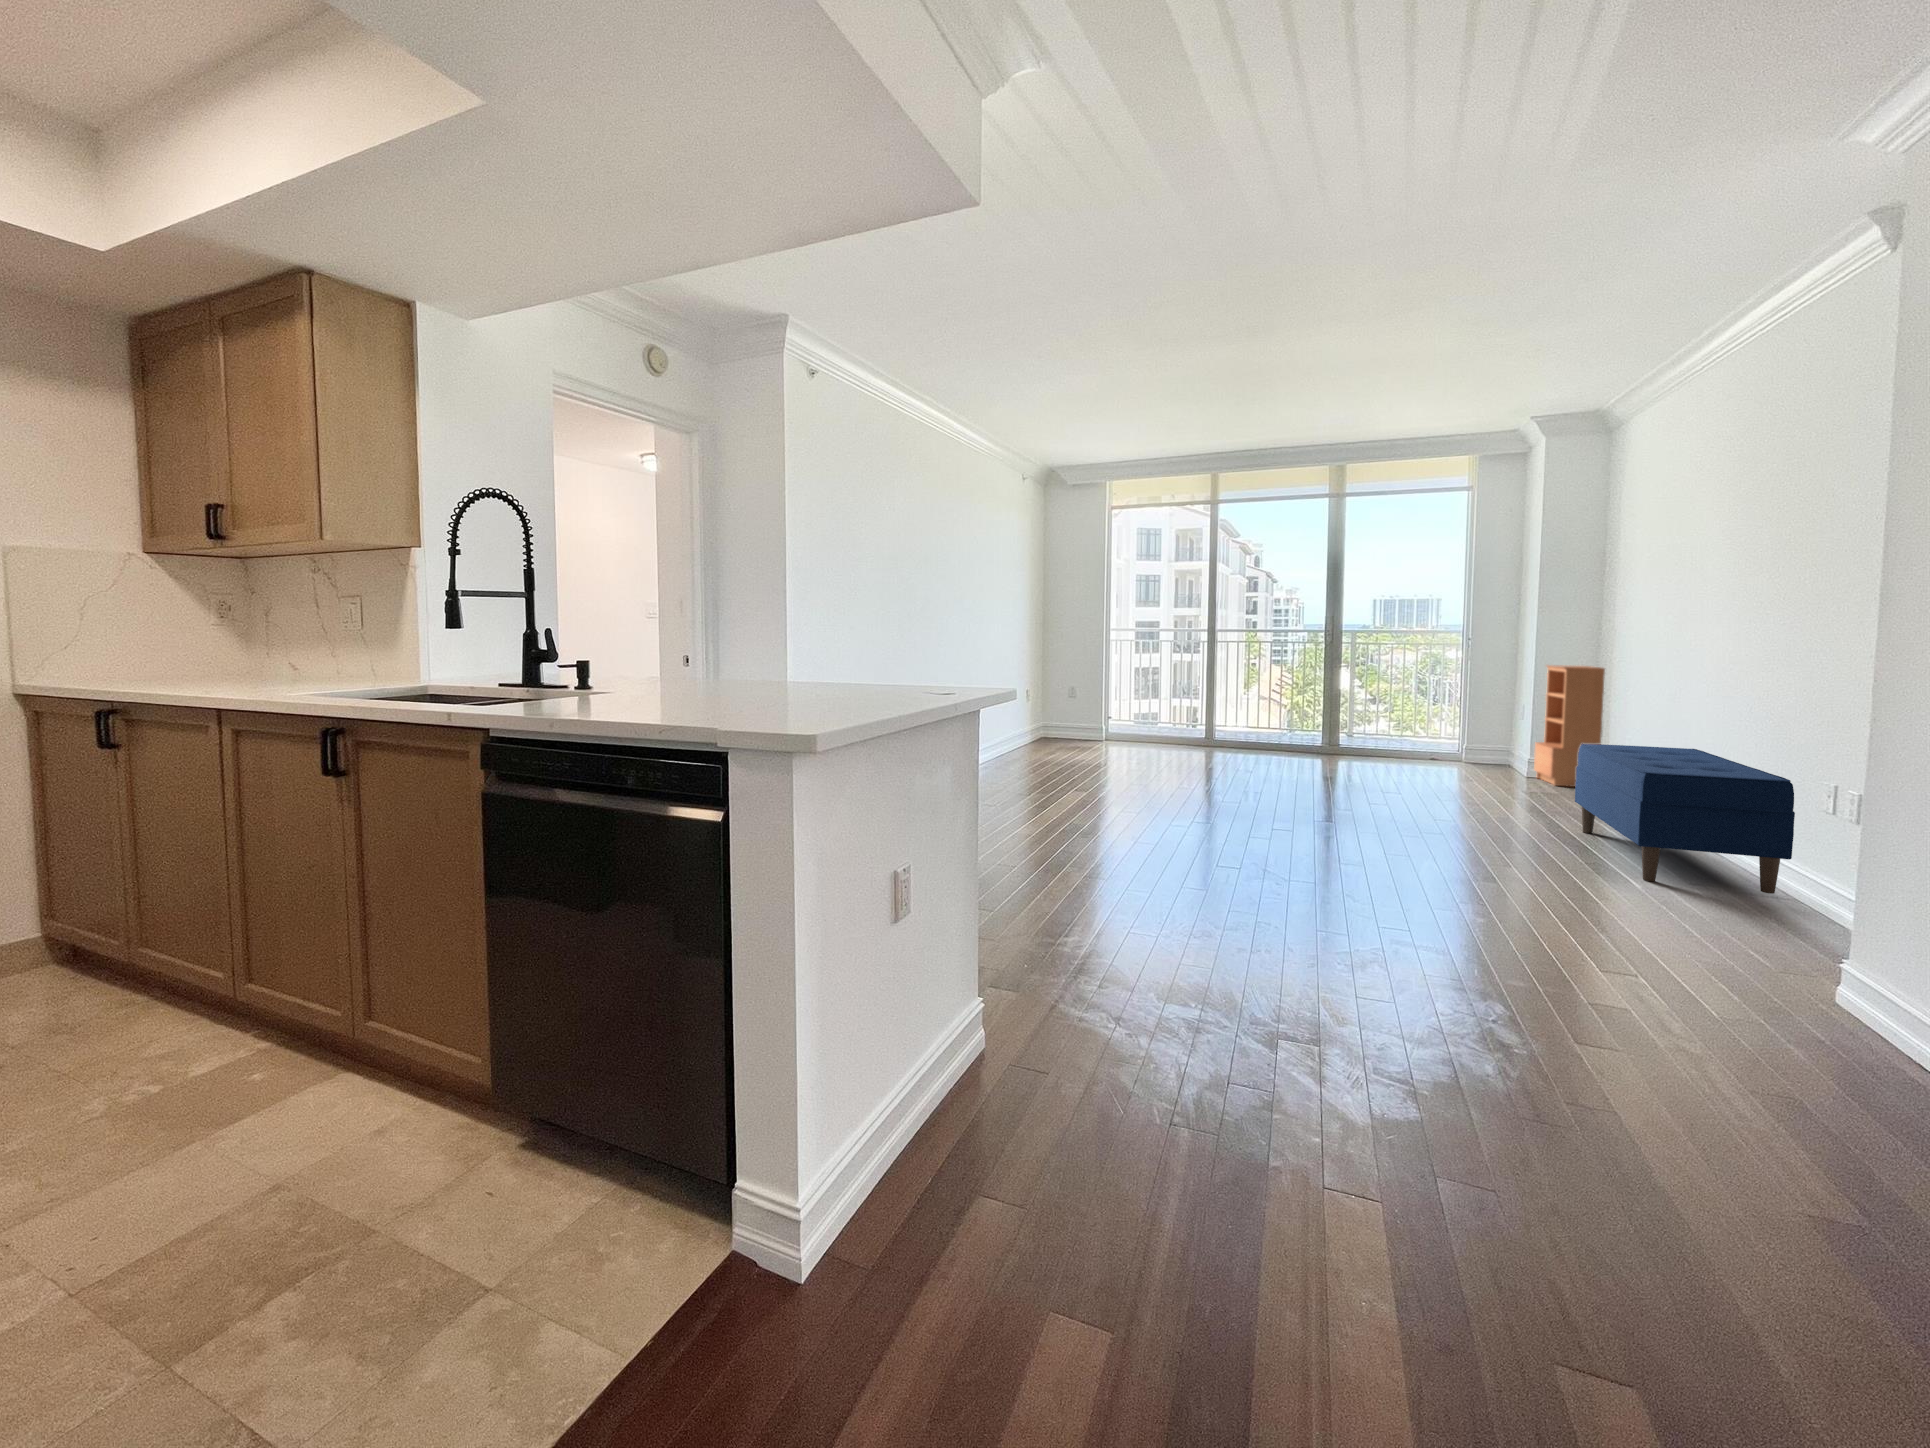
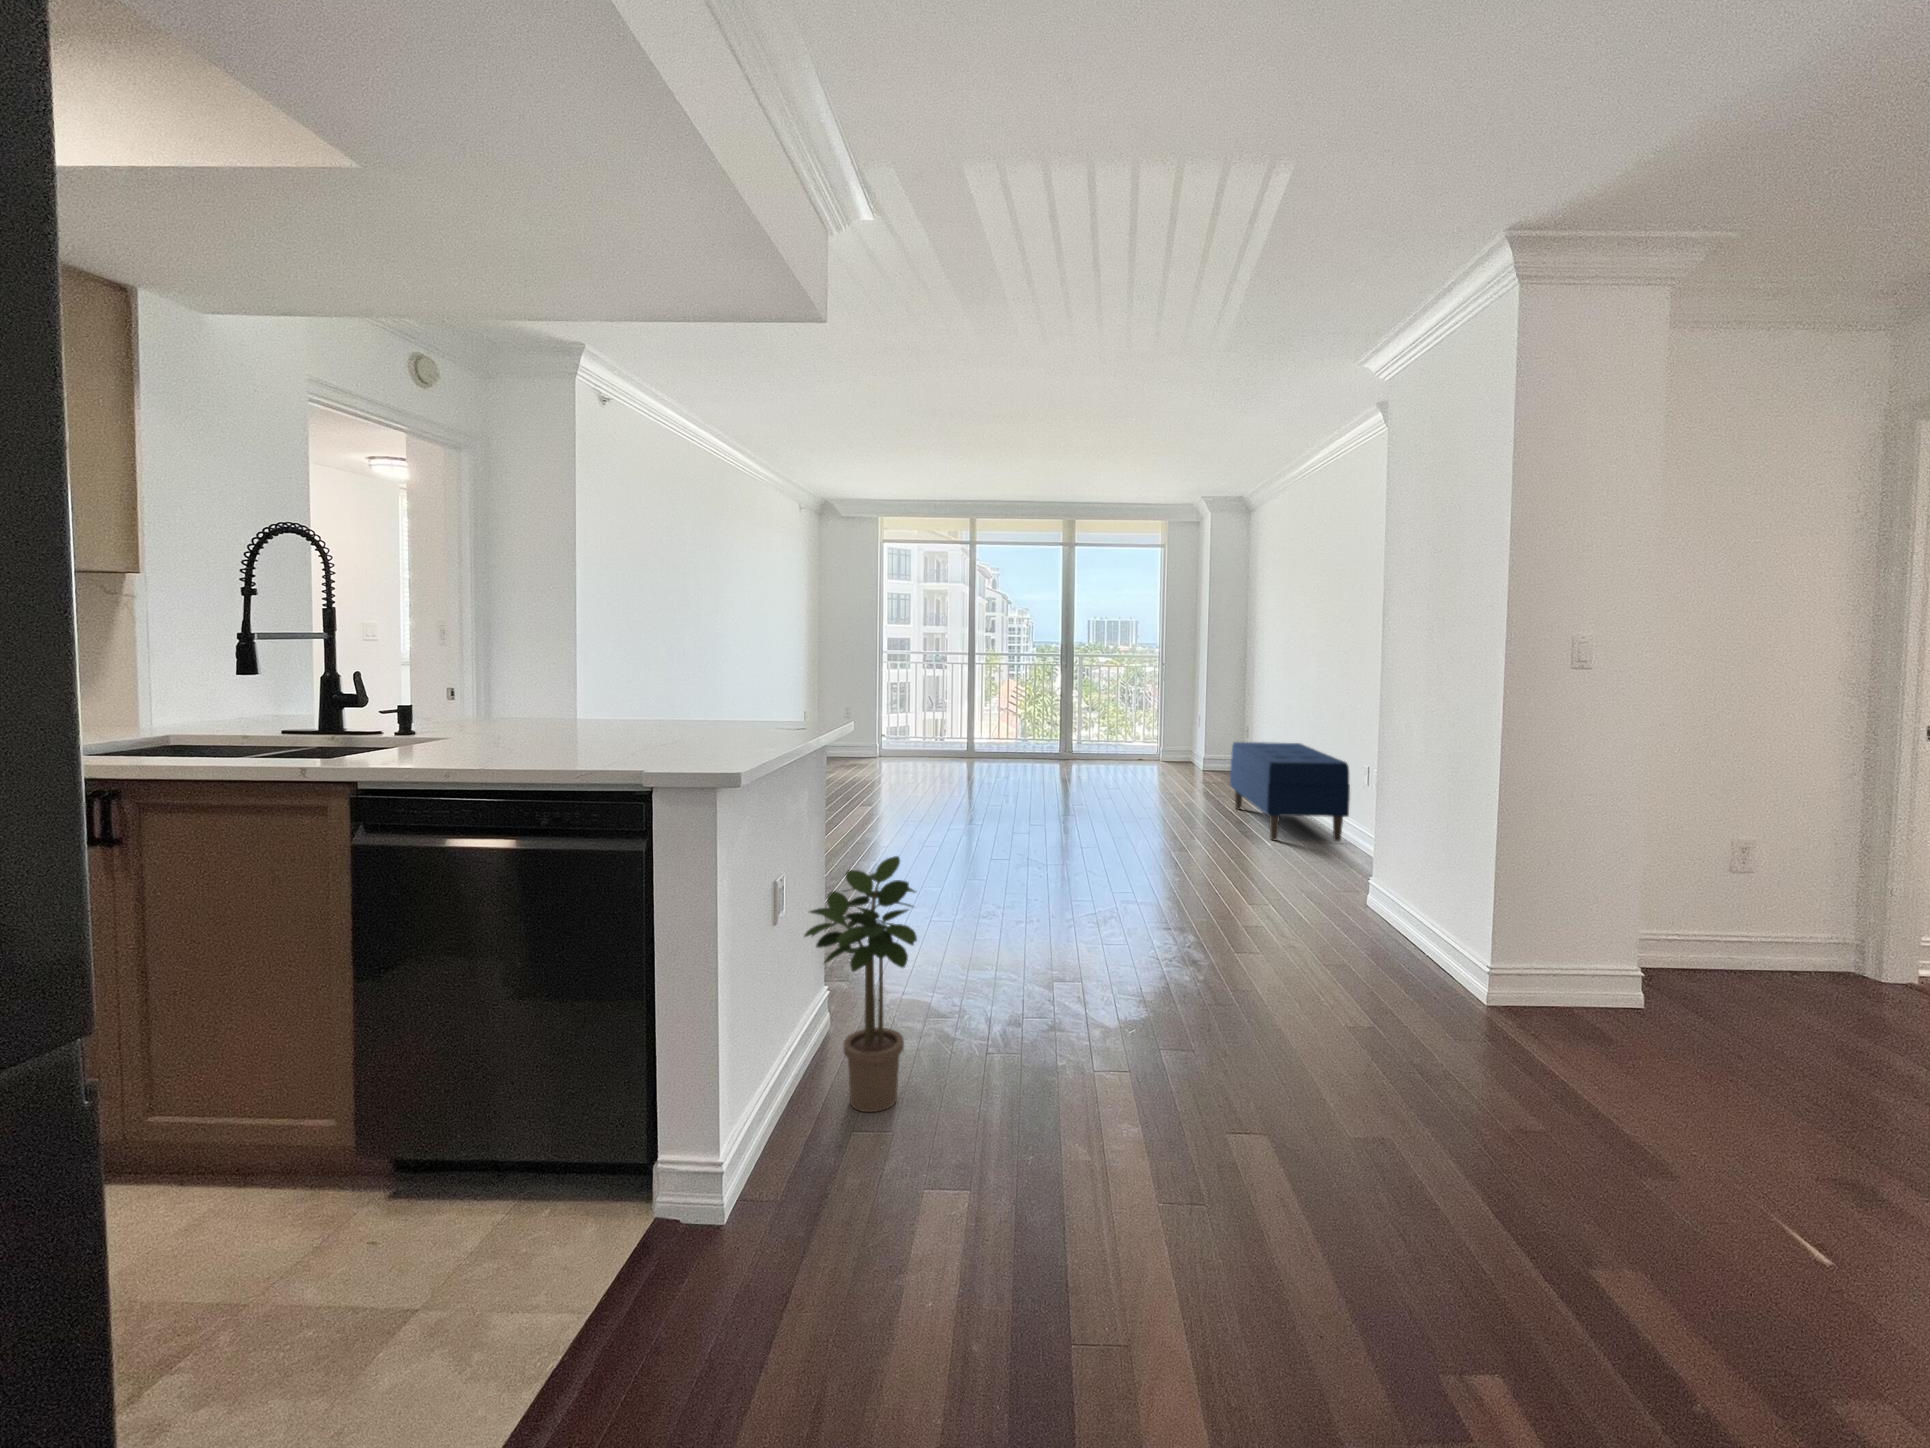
bookcase: present [1534,665,1605,787] -> none [1204,681,1247,775]
potted plant: none [929,855,1078,1175] -> present [805,856,917,1112]

